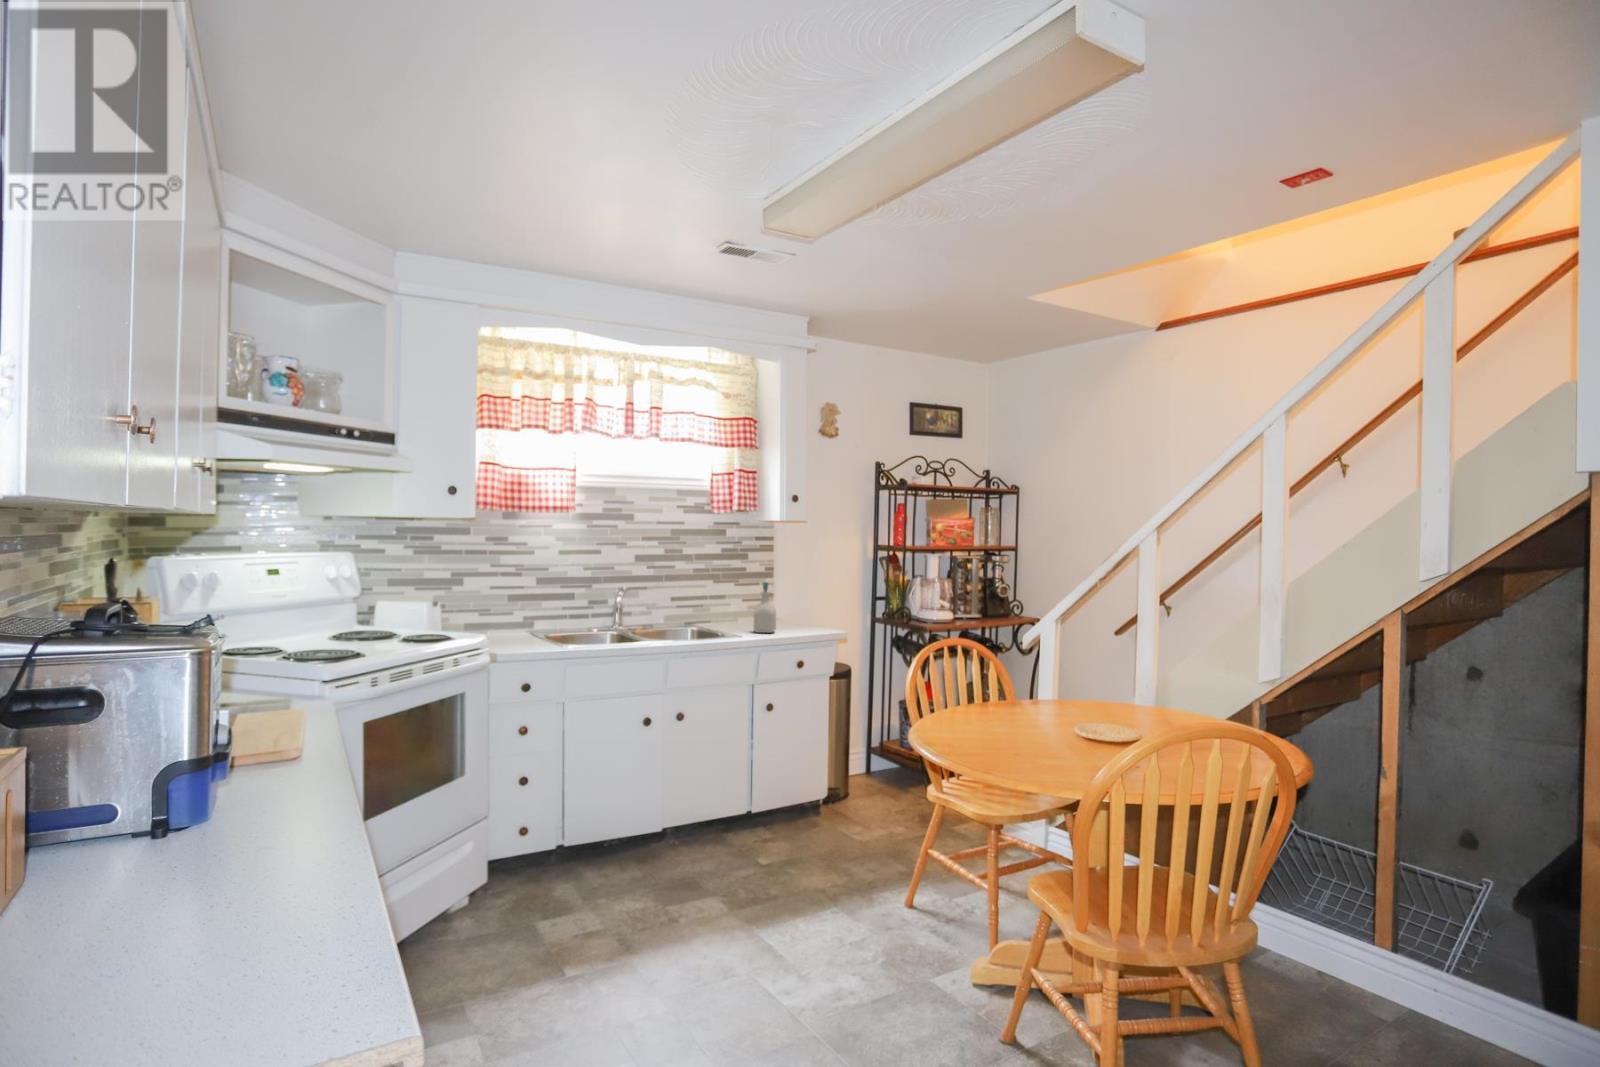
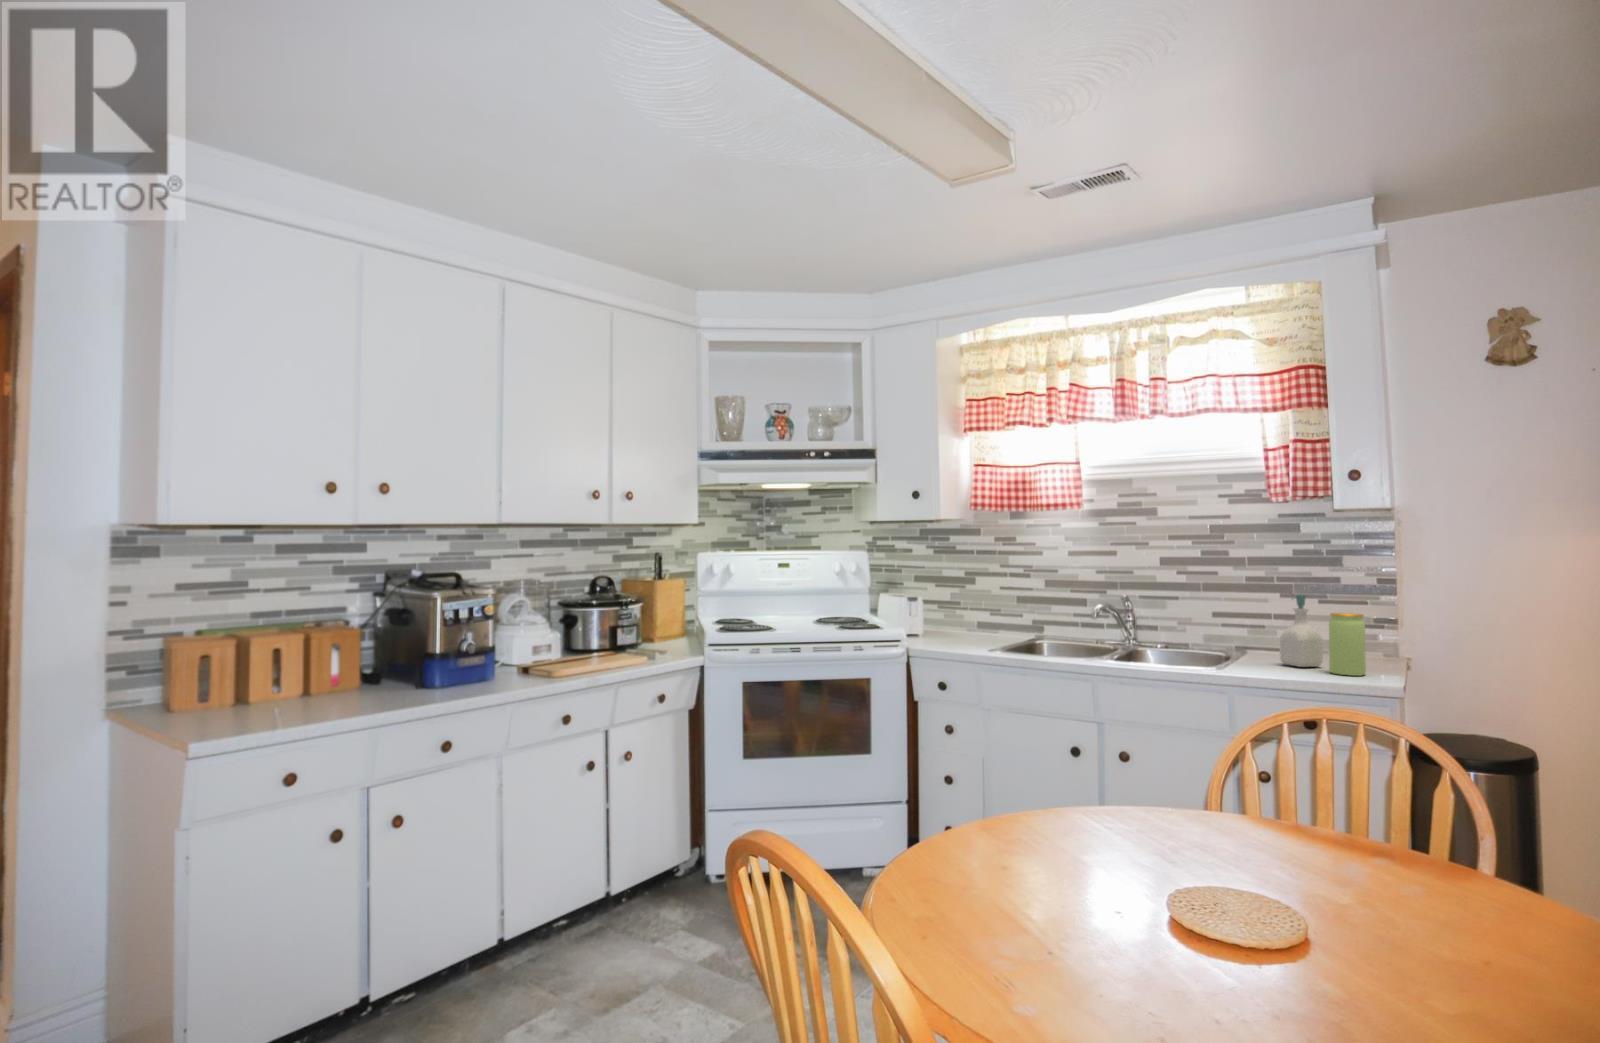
jar: none [790,593,811,635] -> present [1329,613,1366,676]

